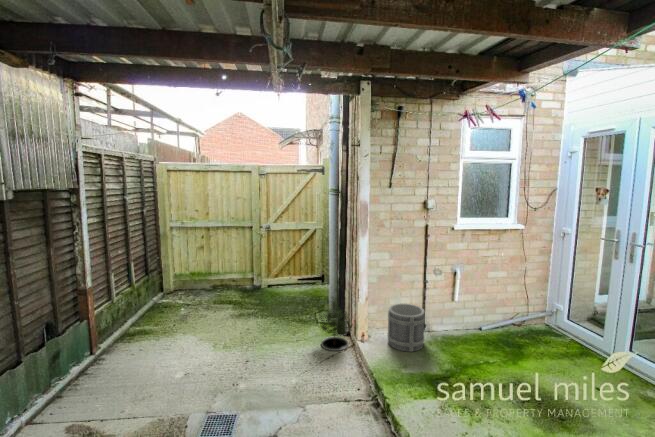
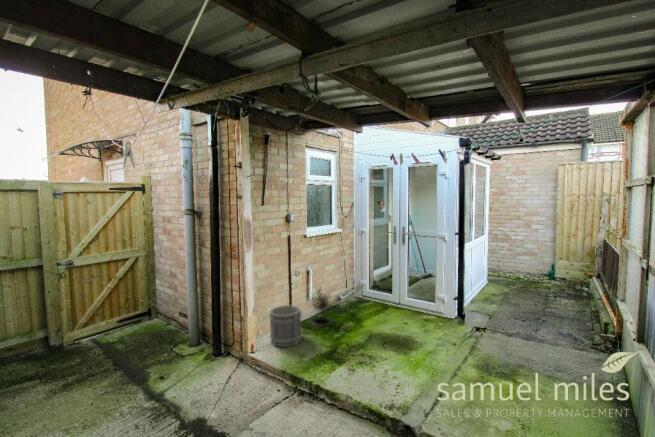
potted tree: present [319,299,348,351] -> present [311,287,332,327]

